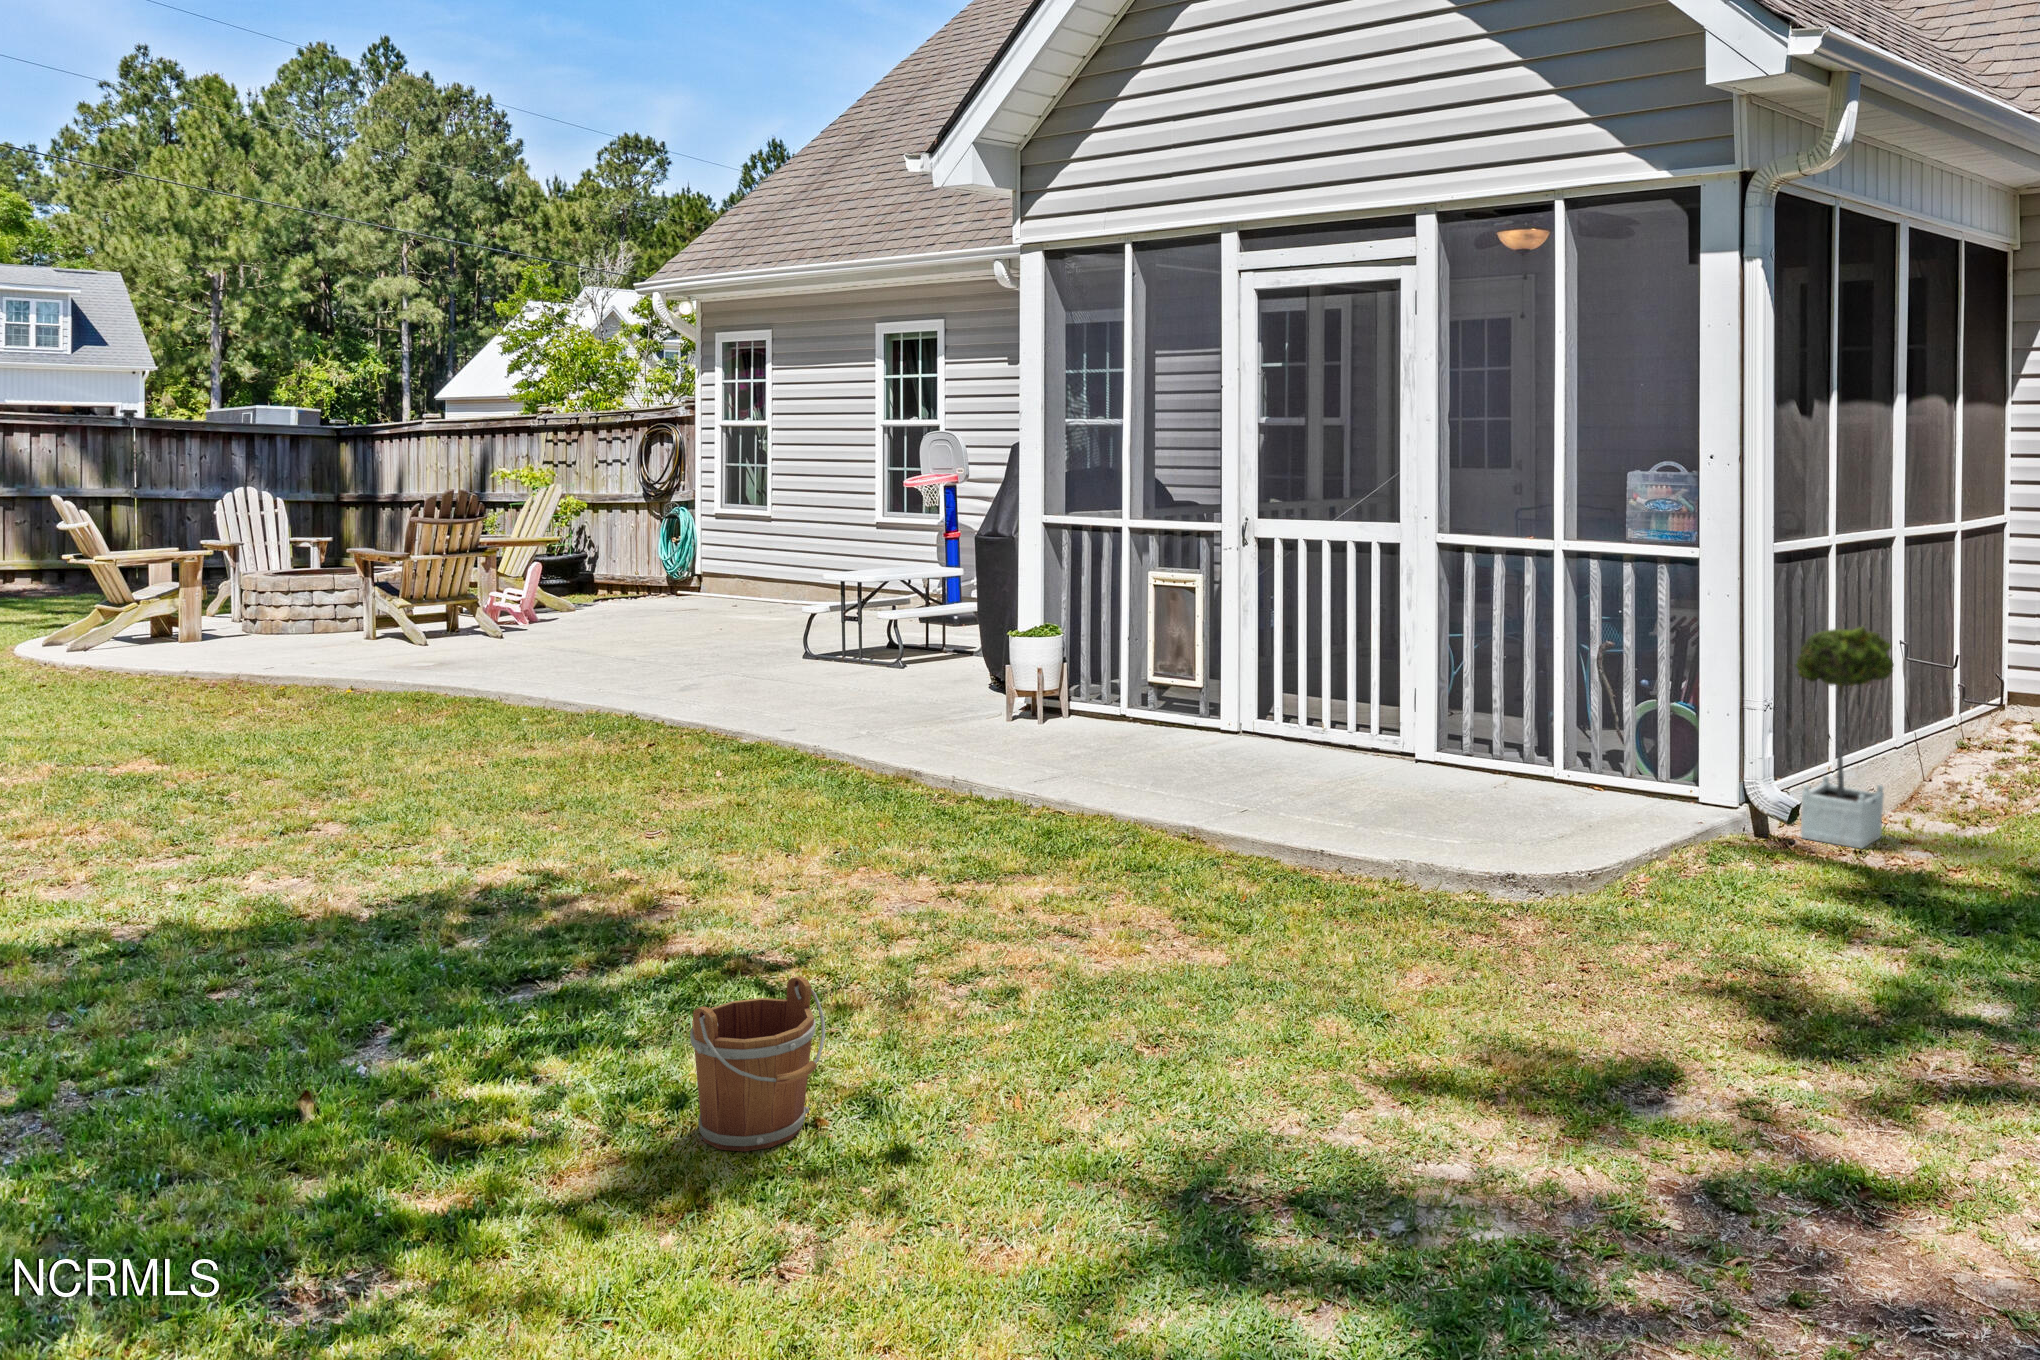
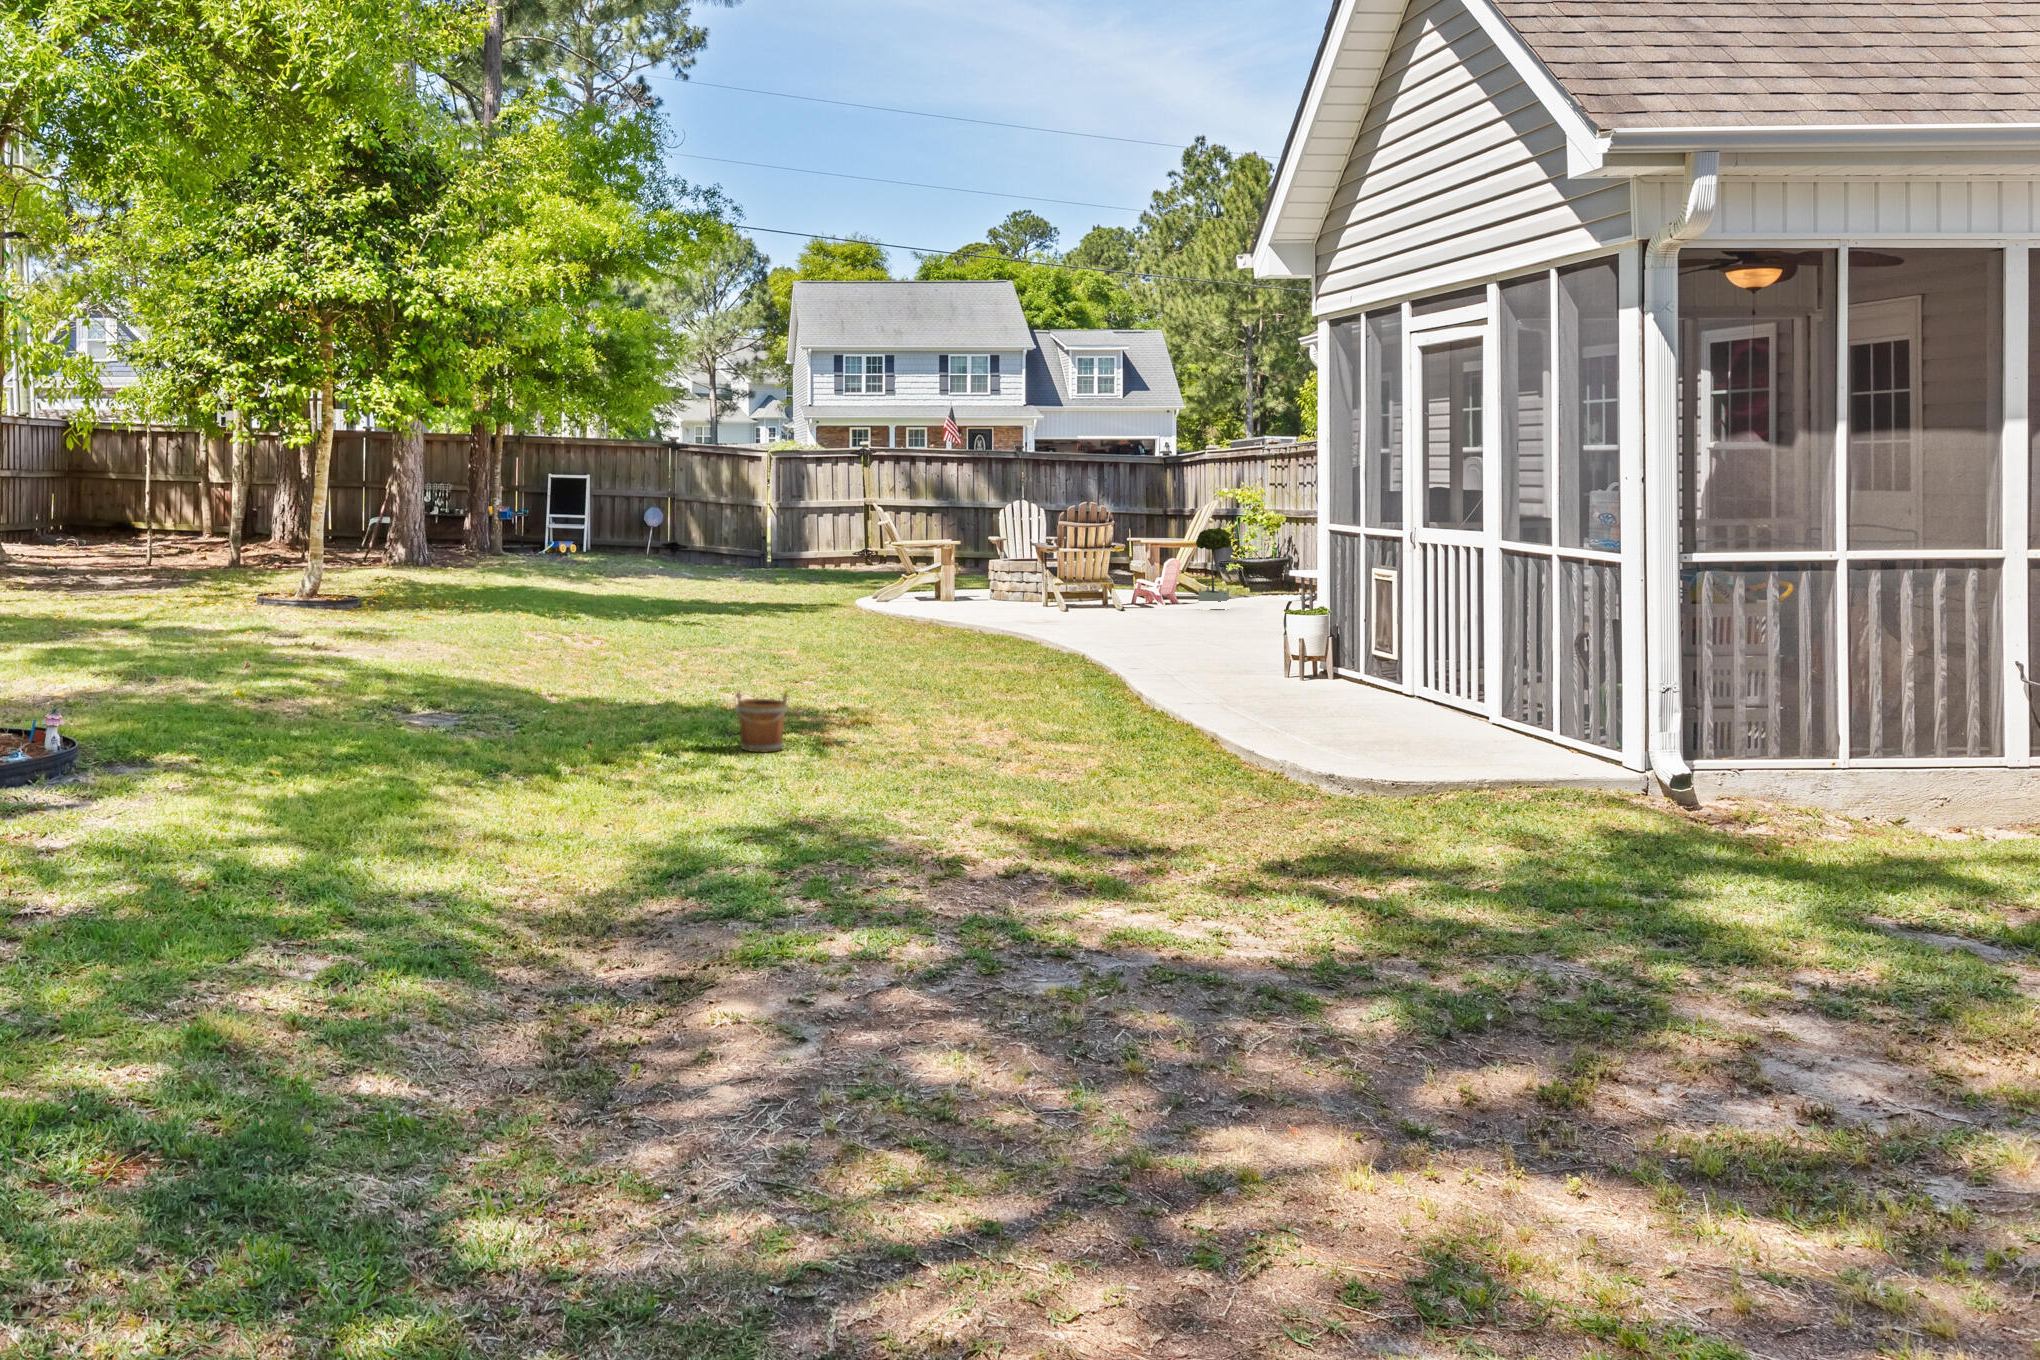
potted tree: present [1796,626,1894,848] -> present [1196,527,1231,610]

